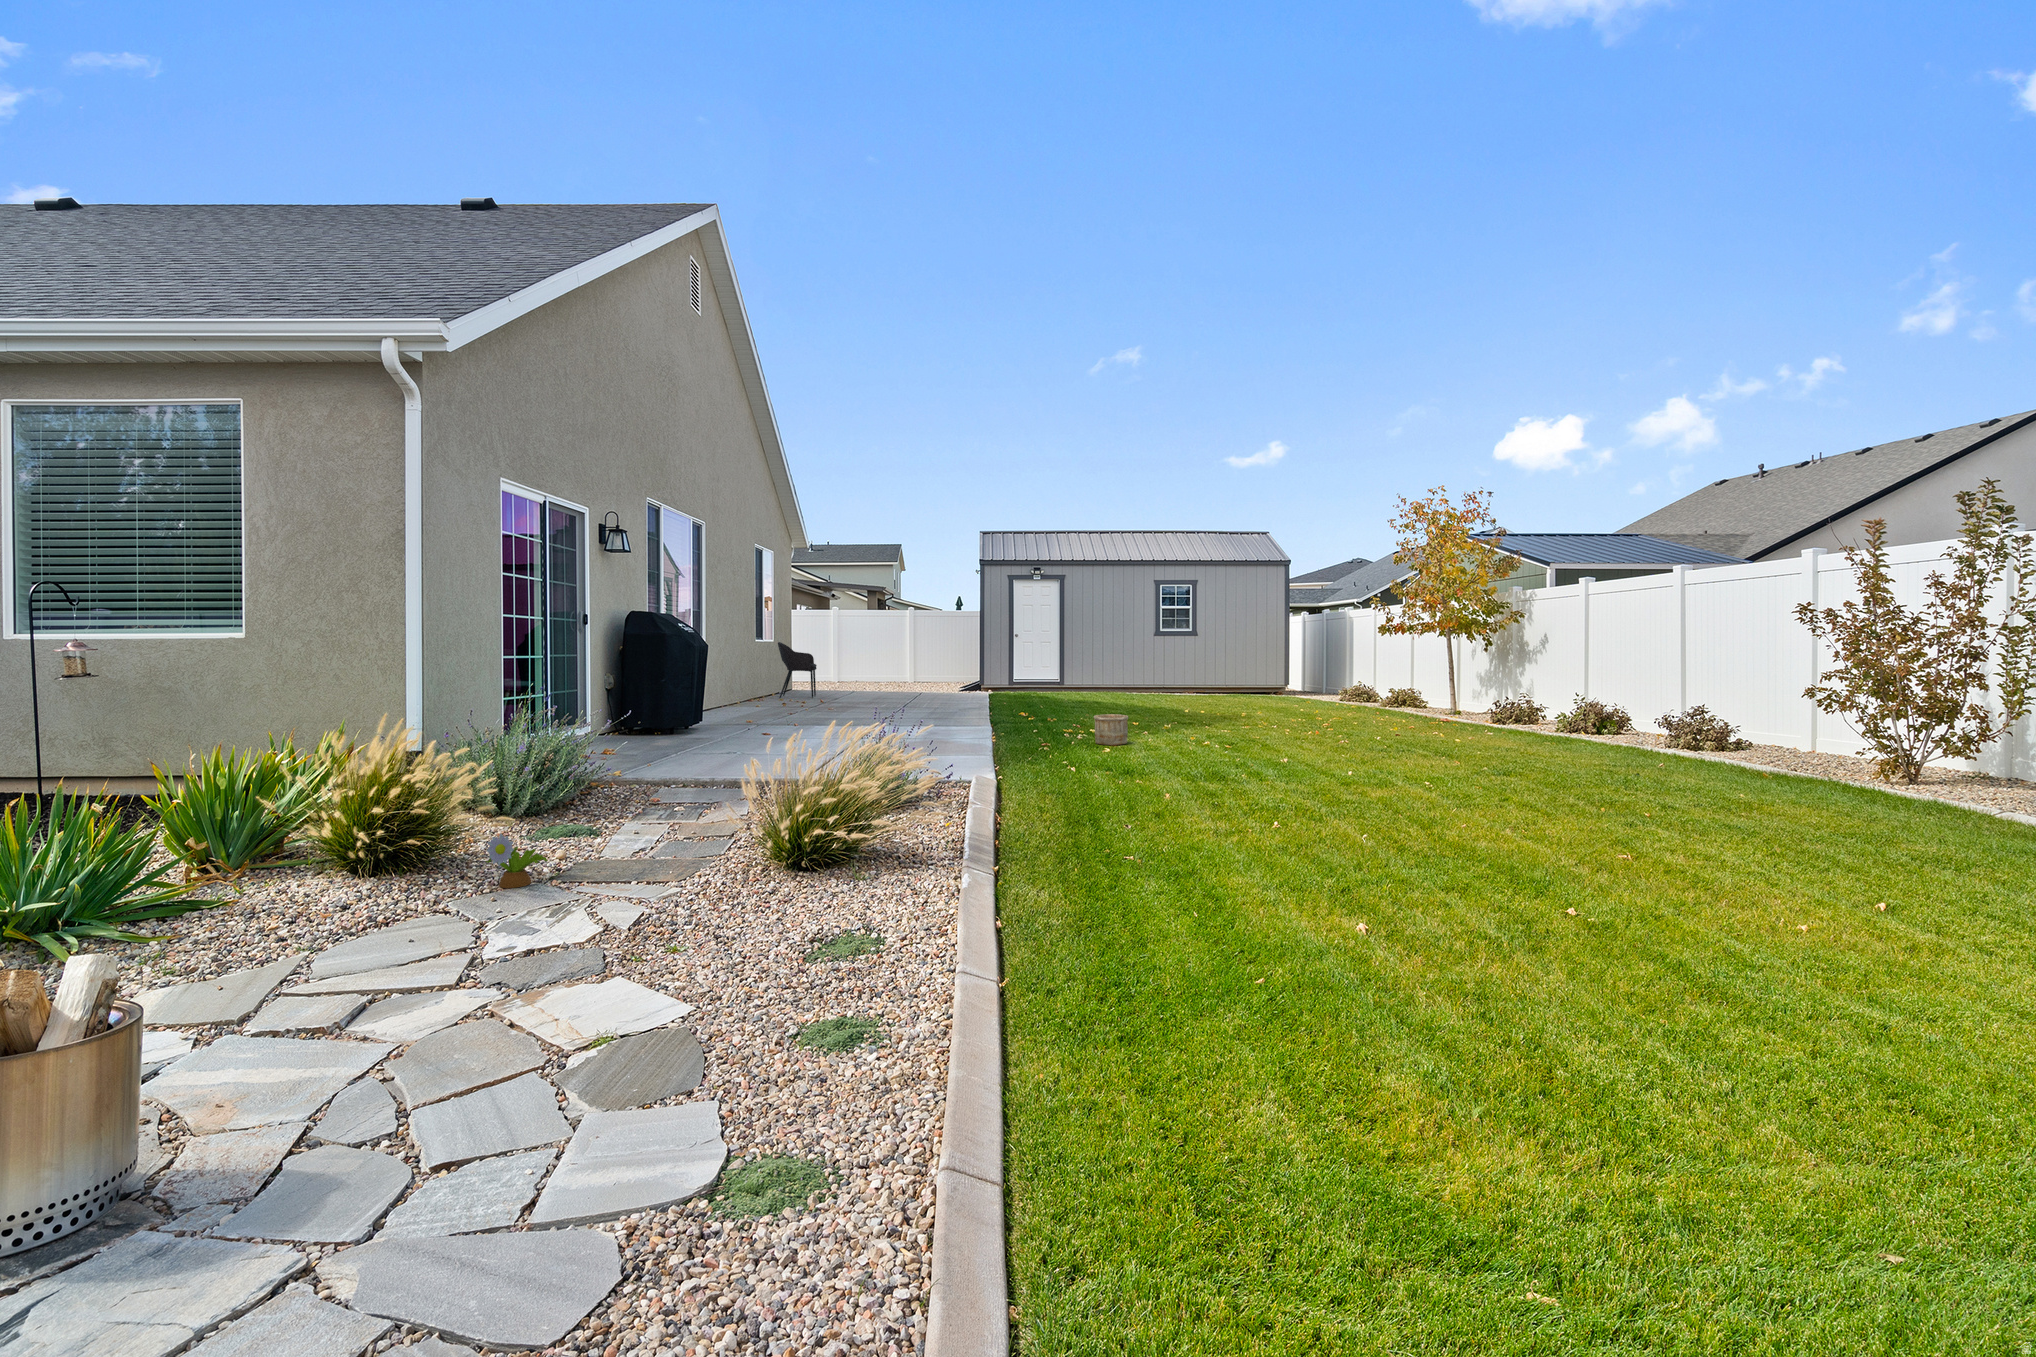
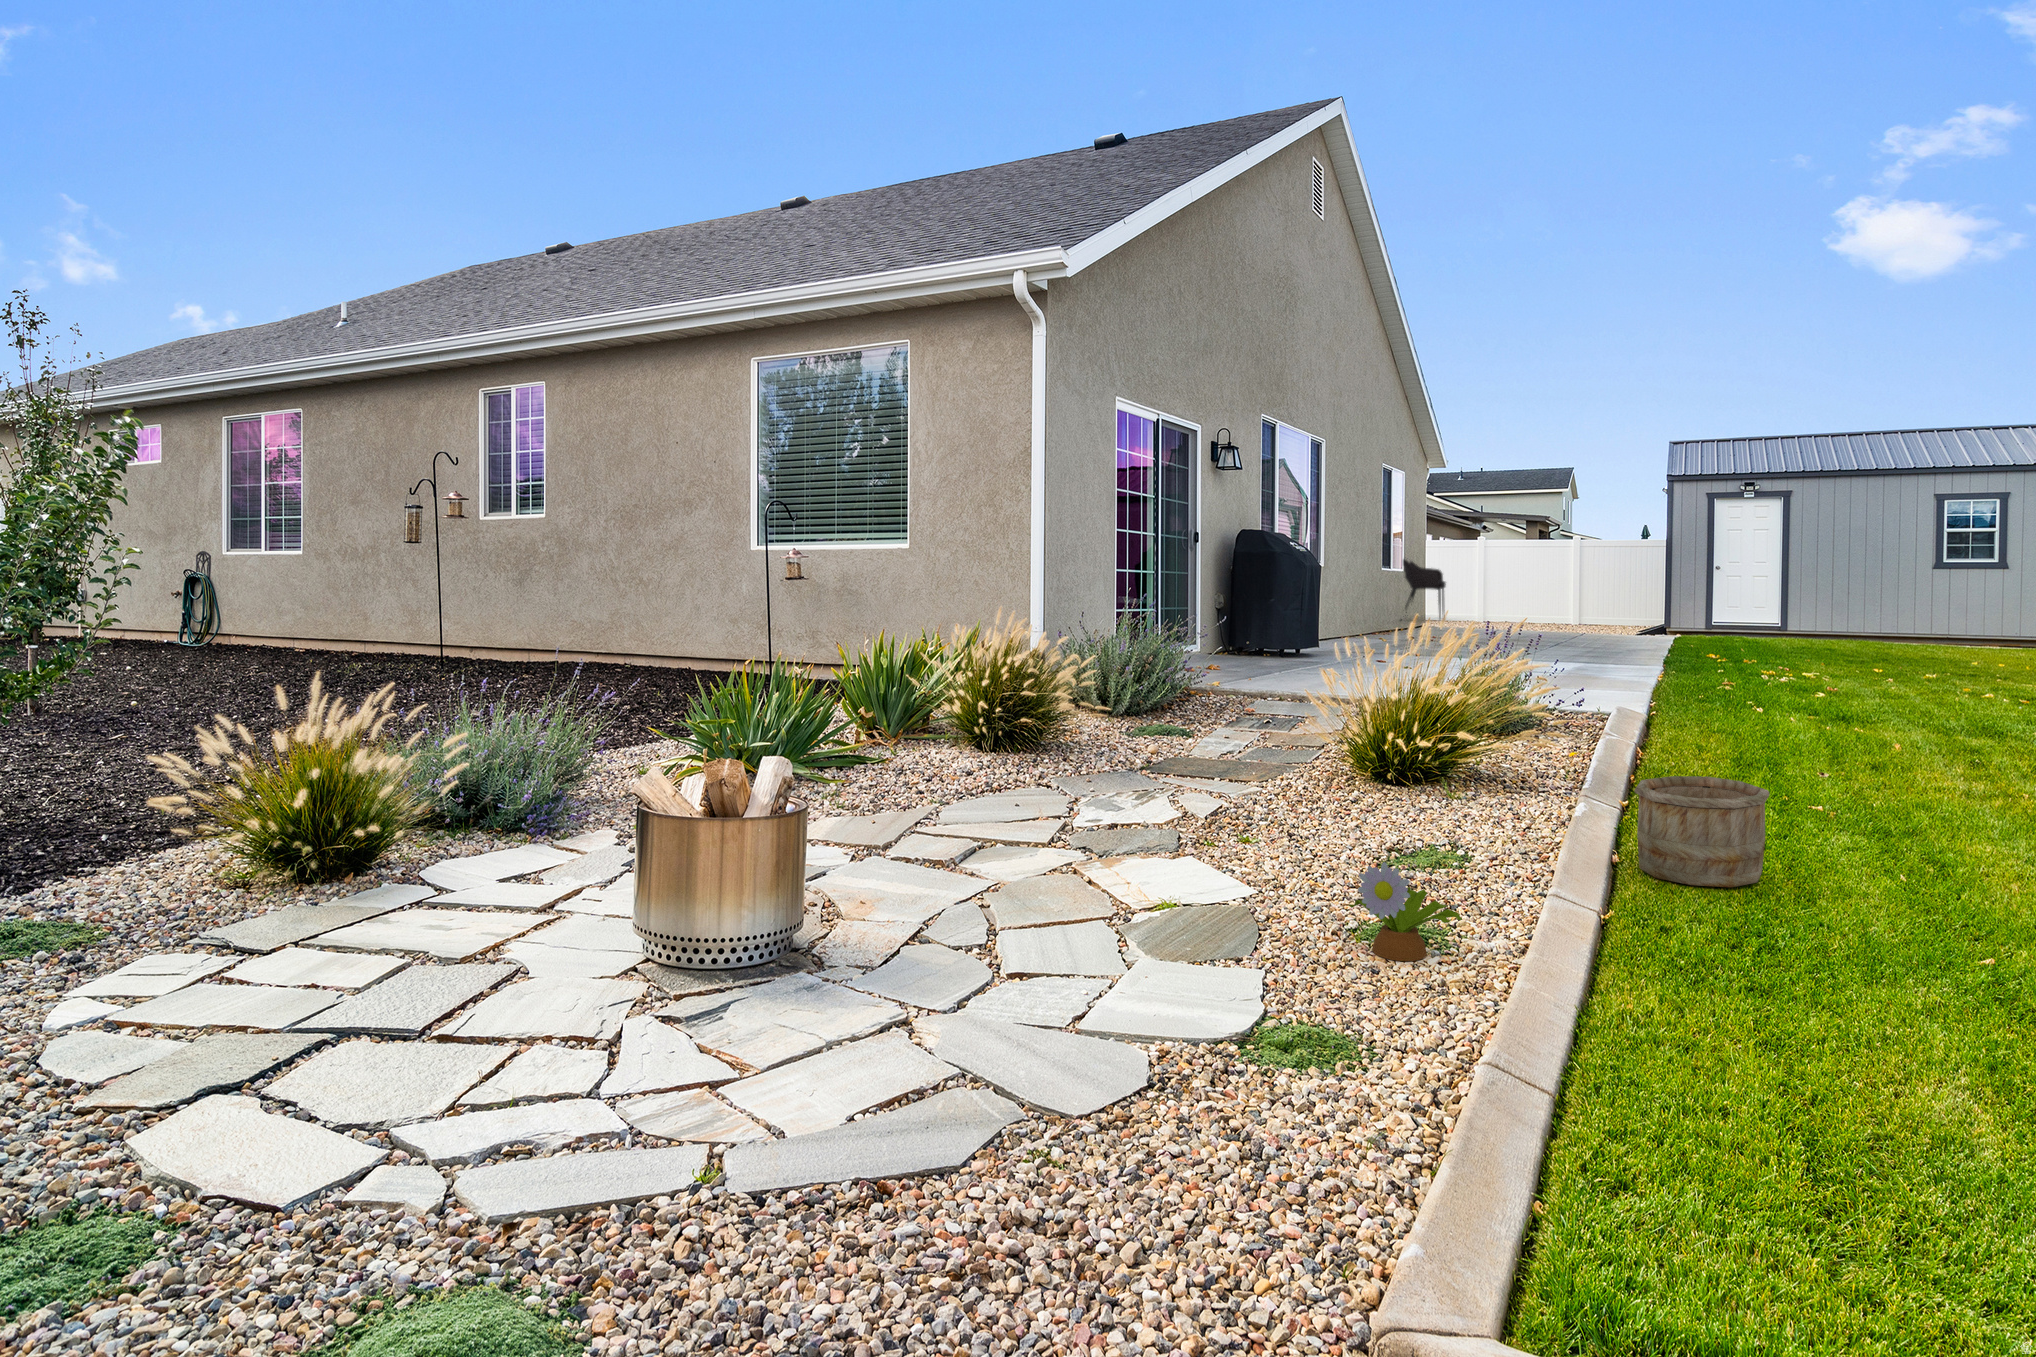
wooden bucket: present [1094,714,1128,745] -> present [1634,776,1770,887]
decorative plant: present [485,833,548,888] -> present [1348,862,1462,961]

